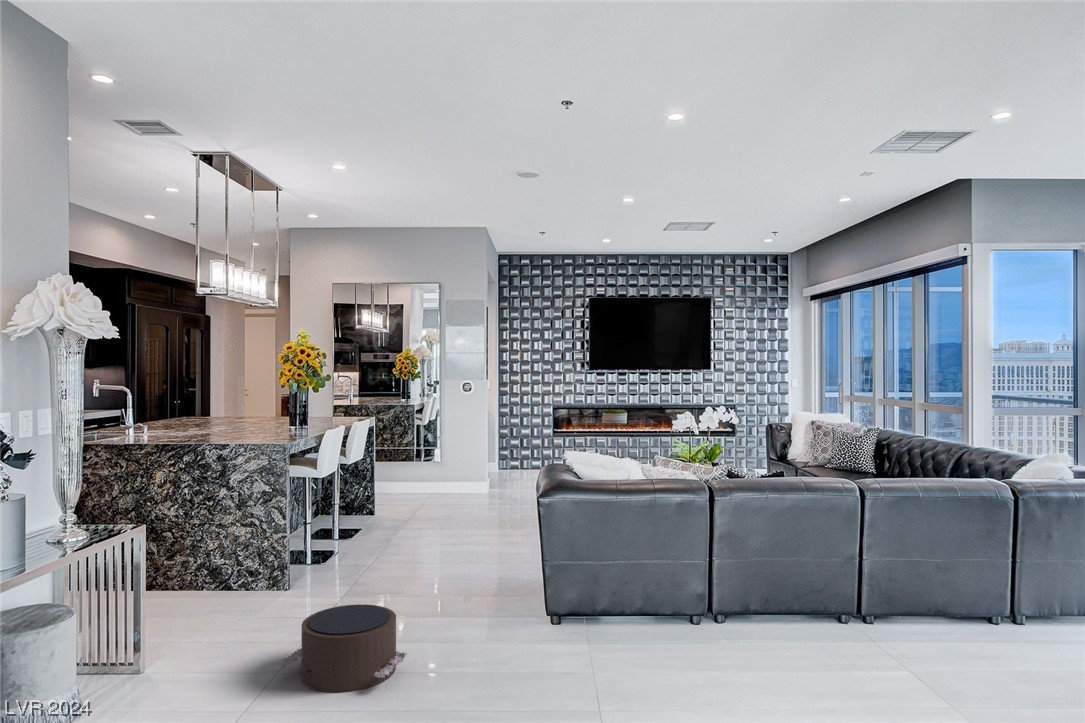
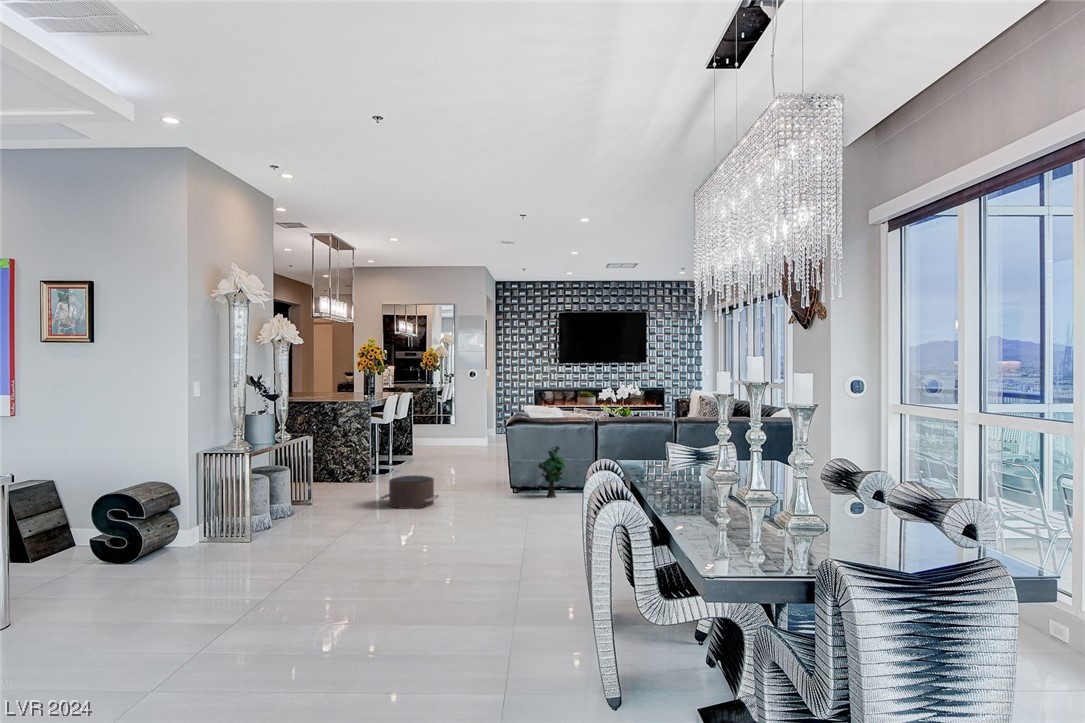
decorative plant: none [602,540,661,644] -> present [538,446,566,498]

